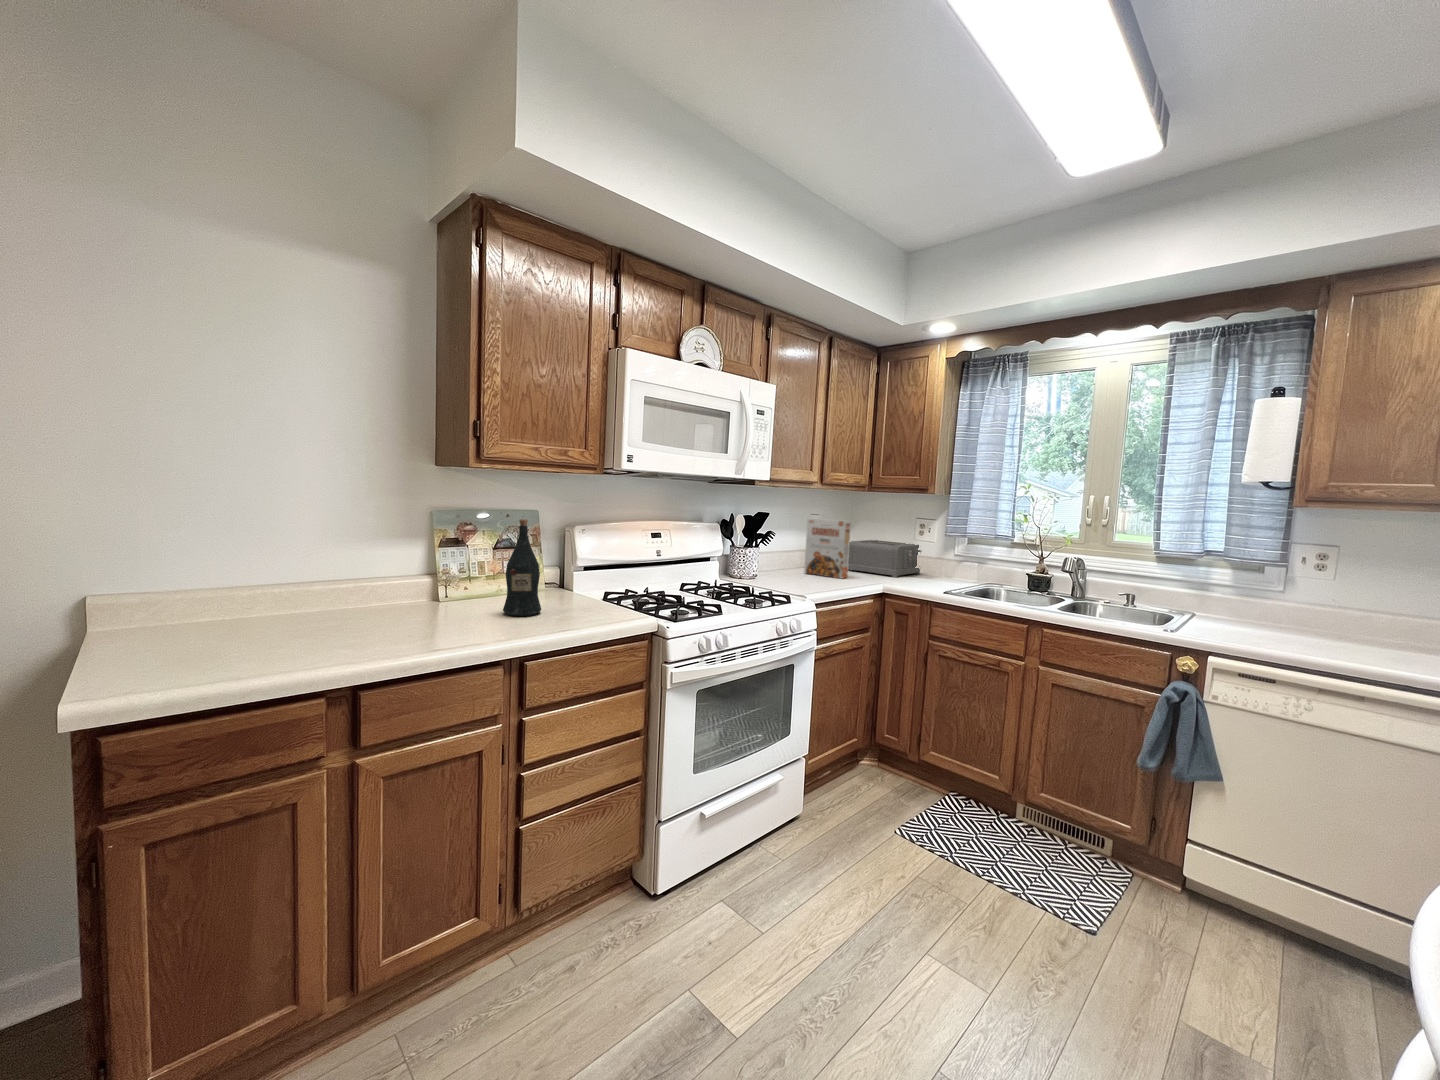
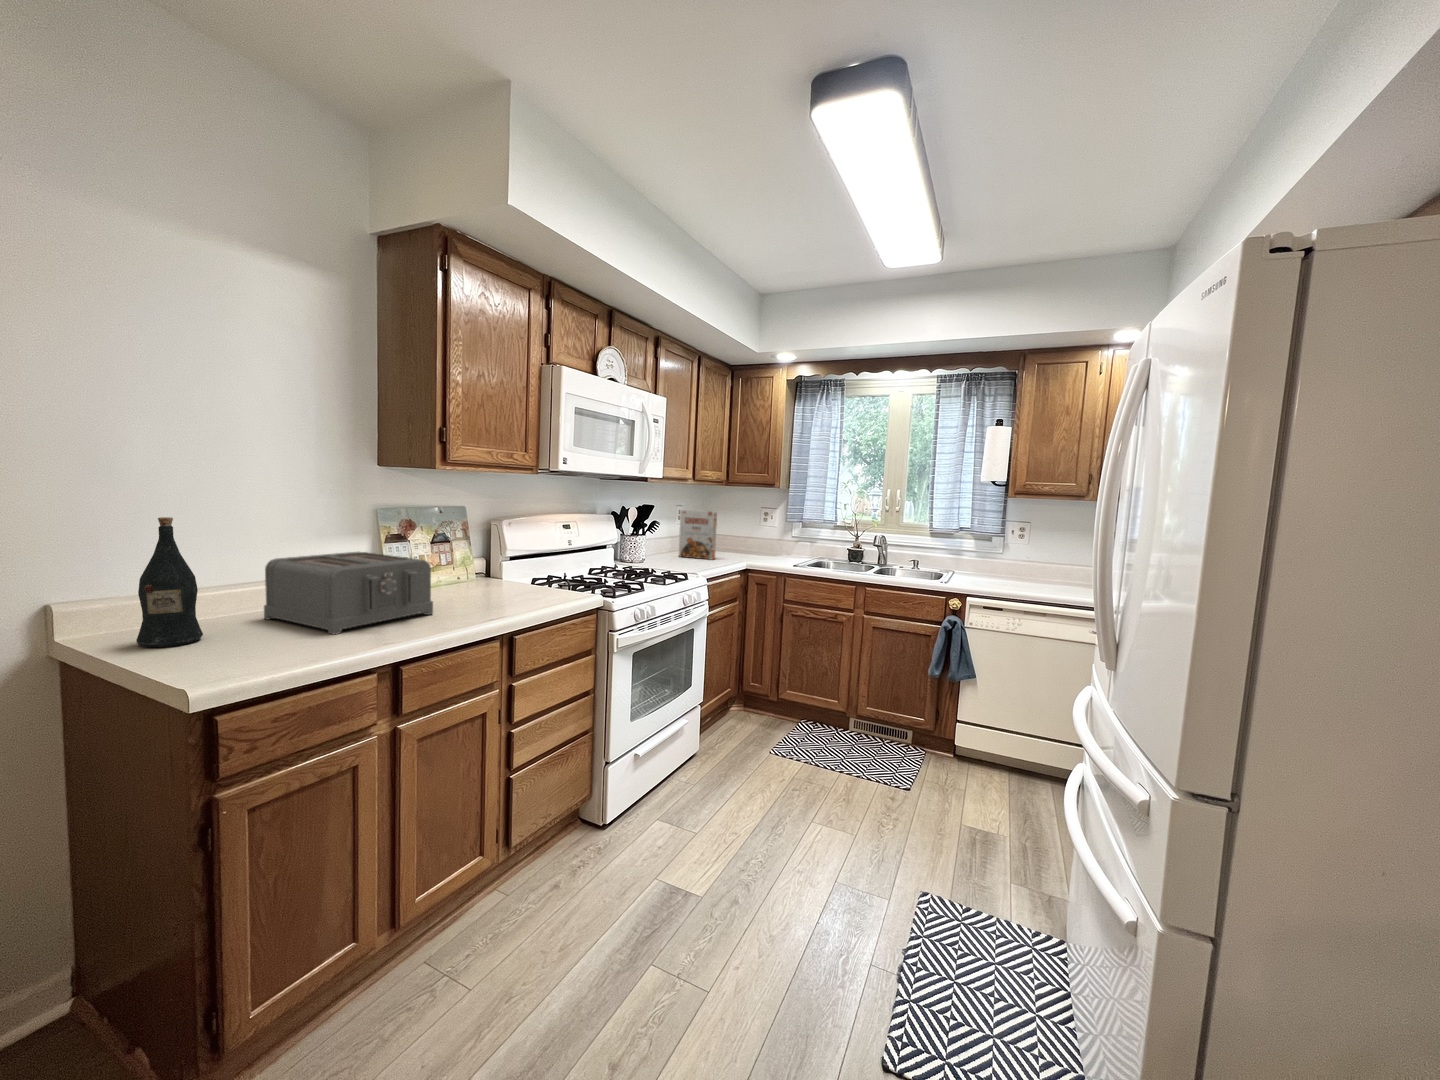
wine bottle: present [503,519,541,616] -> present [136,517,203,647]
toaster: present [848,540,921,578] -> present [264,552,433,634]

